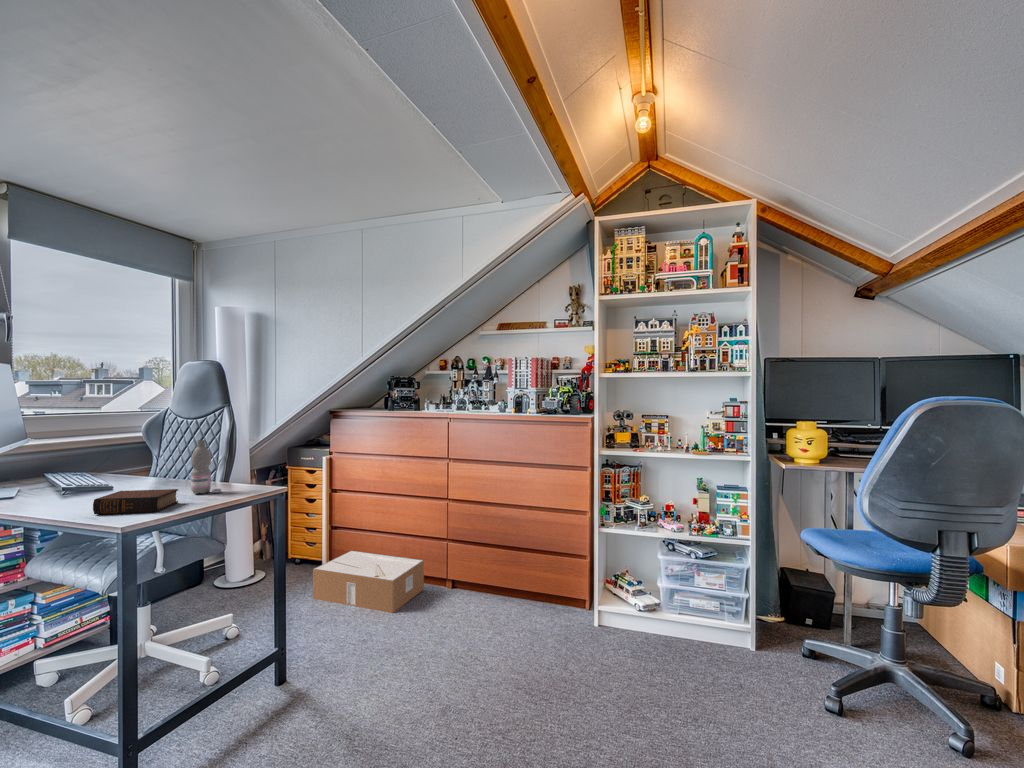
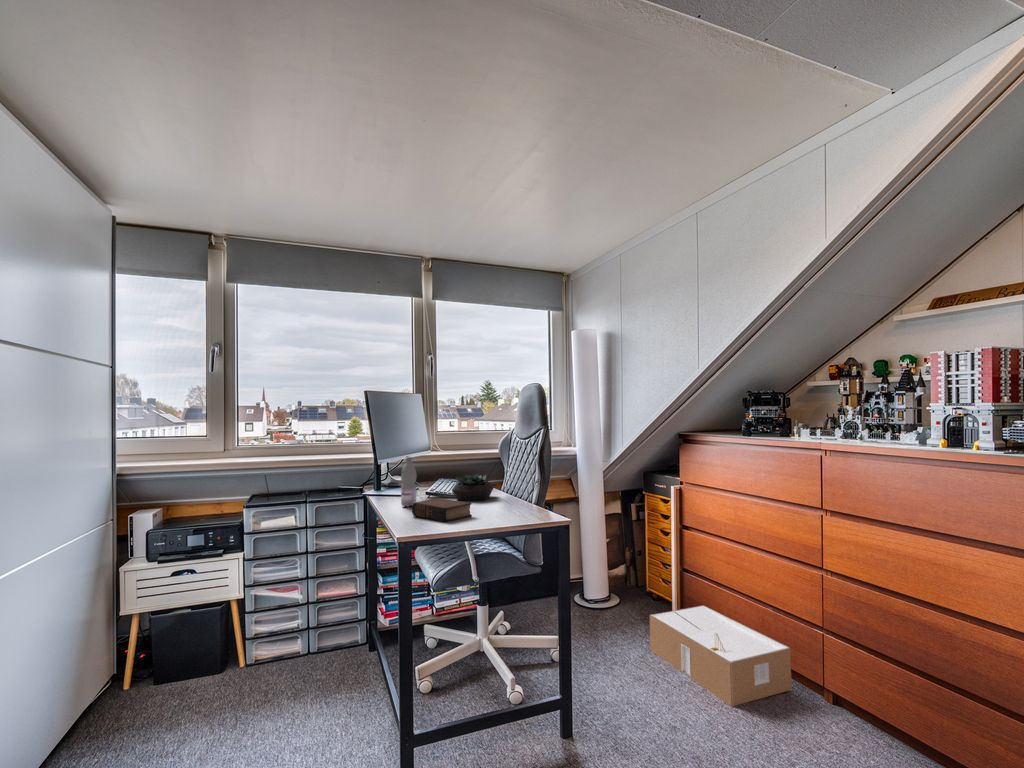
water bottle: present [191,440,221,494] -> present [401,457,417,507]
succulent plant: none [112,462,167,493] -> present [452,474,494,501]

